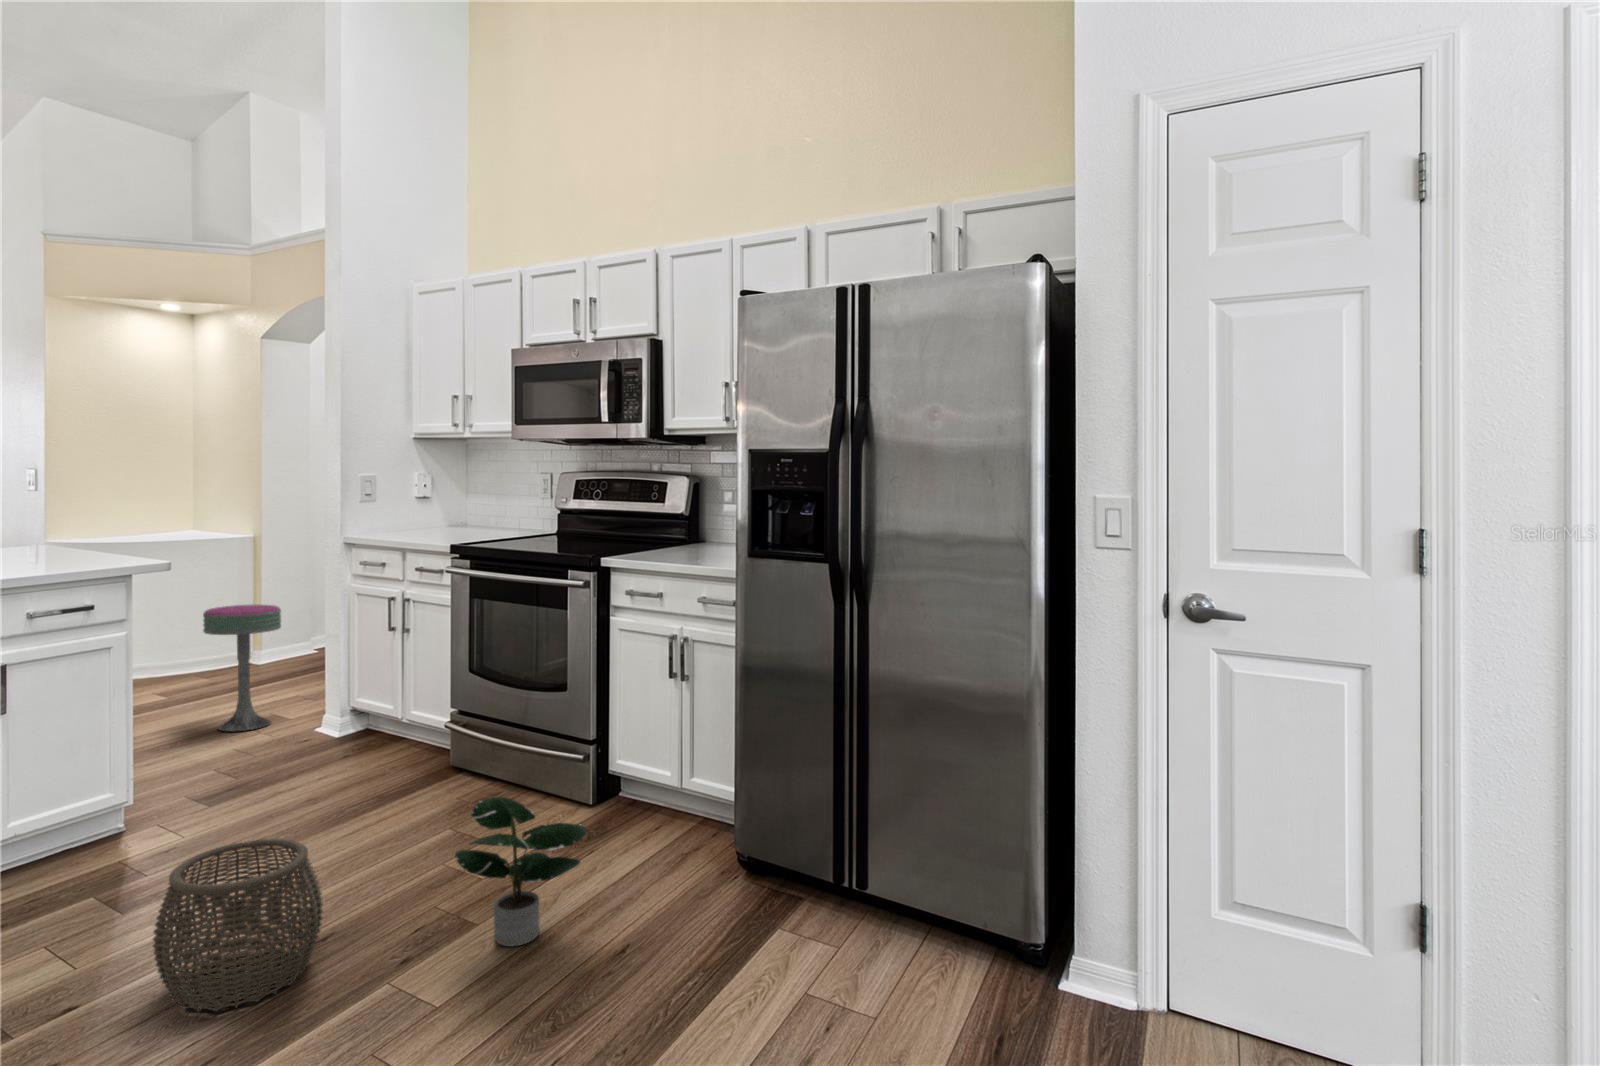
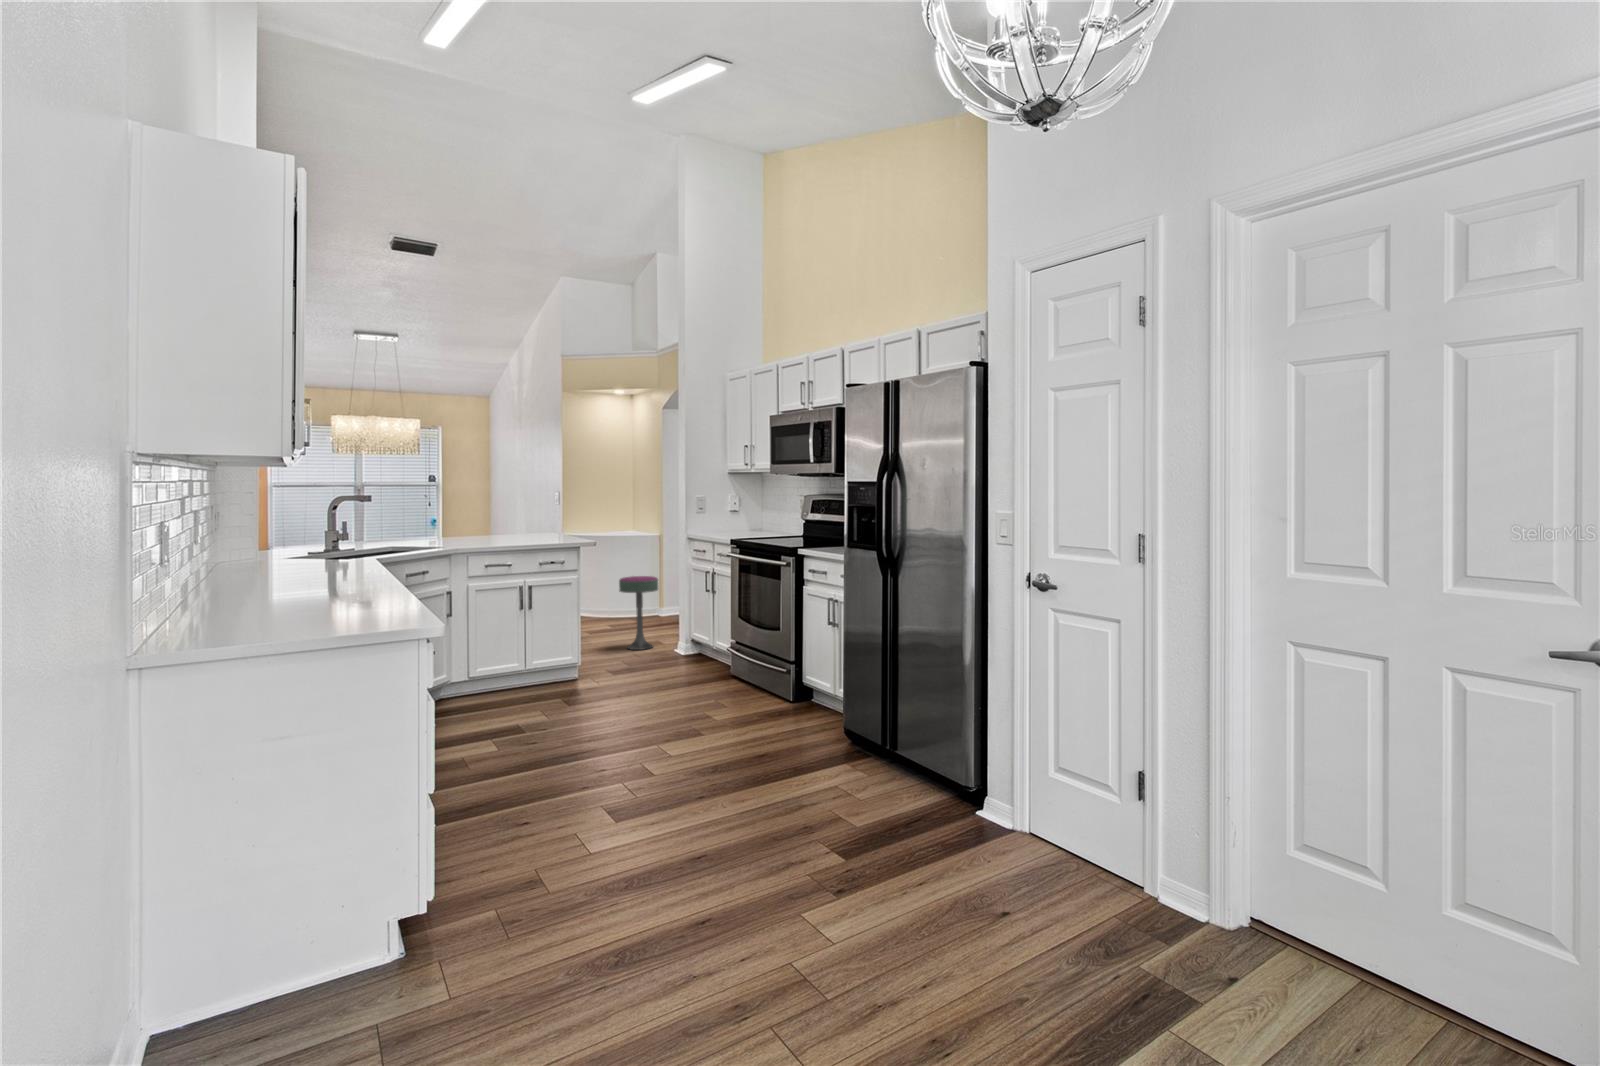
potted plant: present [455,797,587,946] -> none [683,677,750,753]
woven basket: present [153,839,323,1011] -> none [559,684,628,755]

